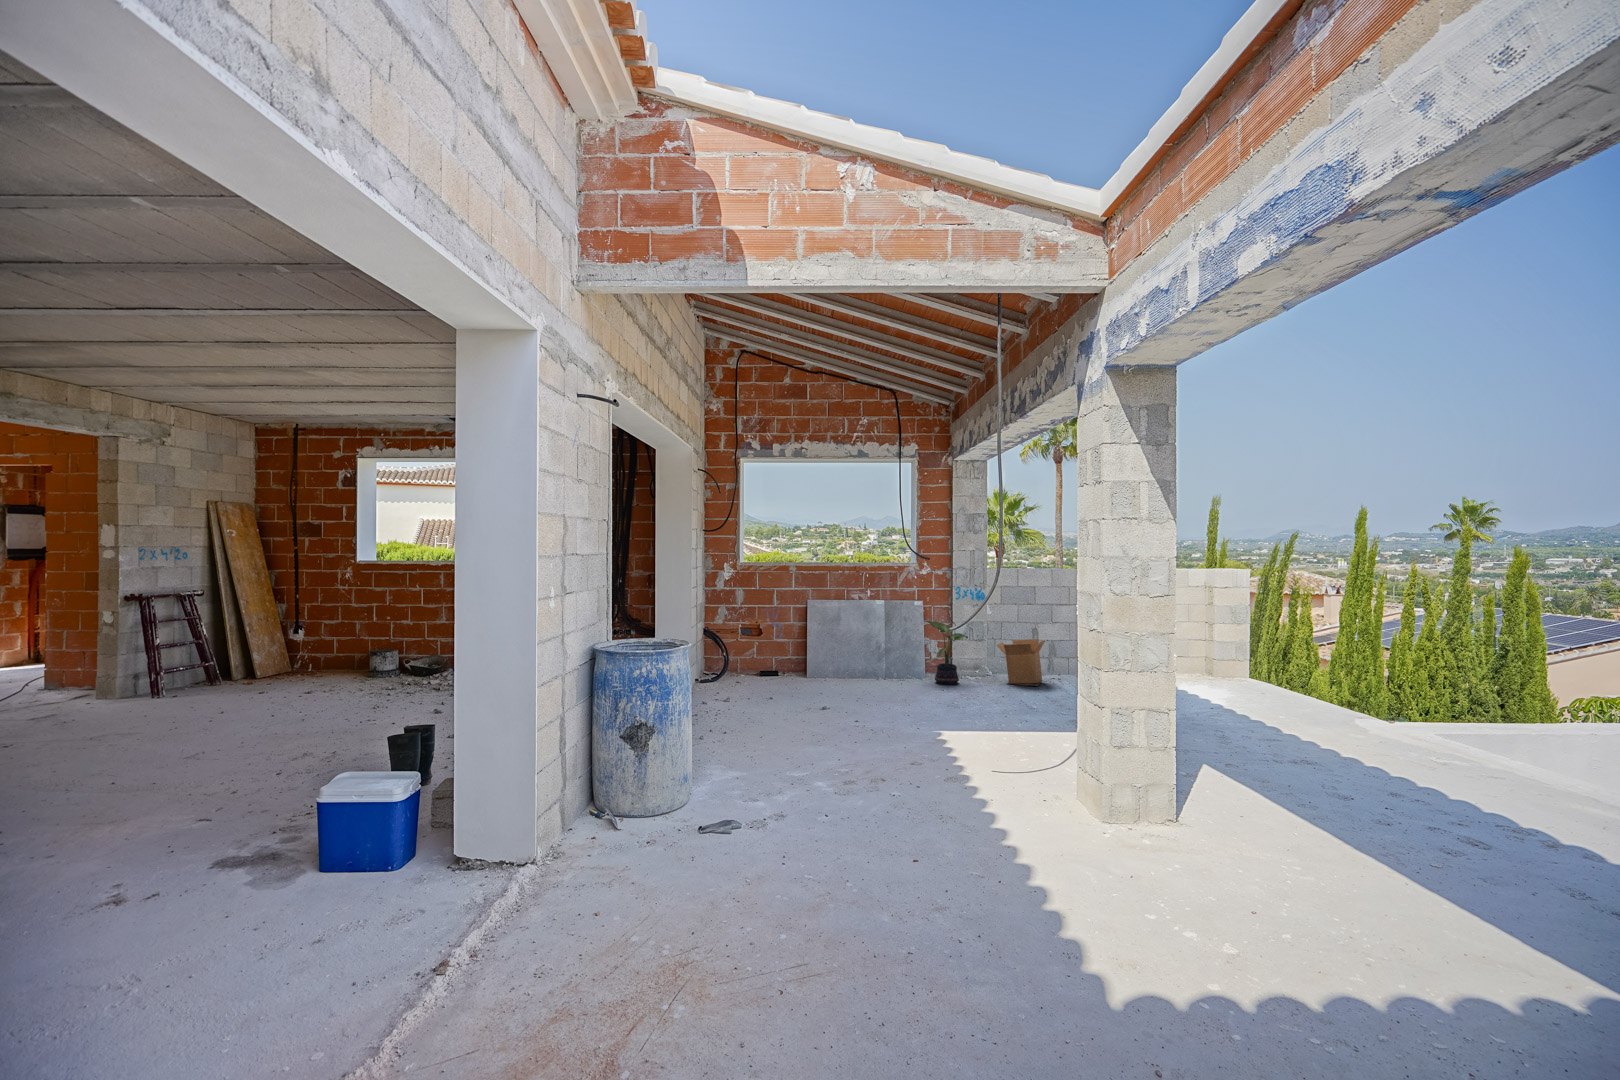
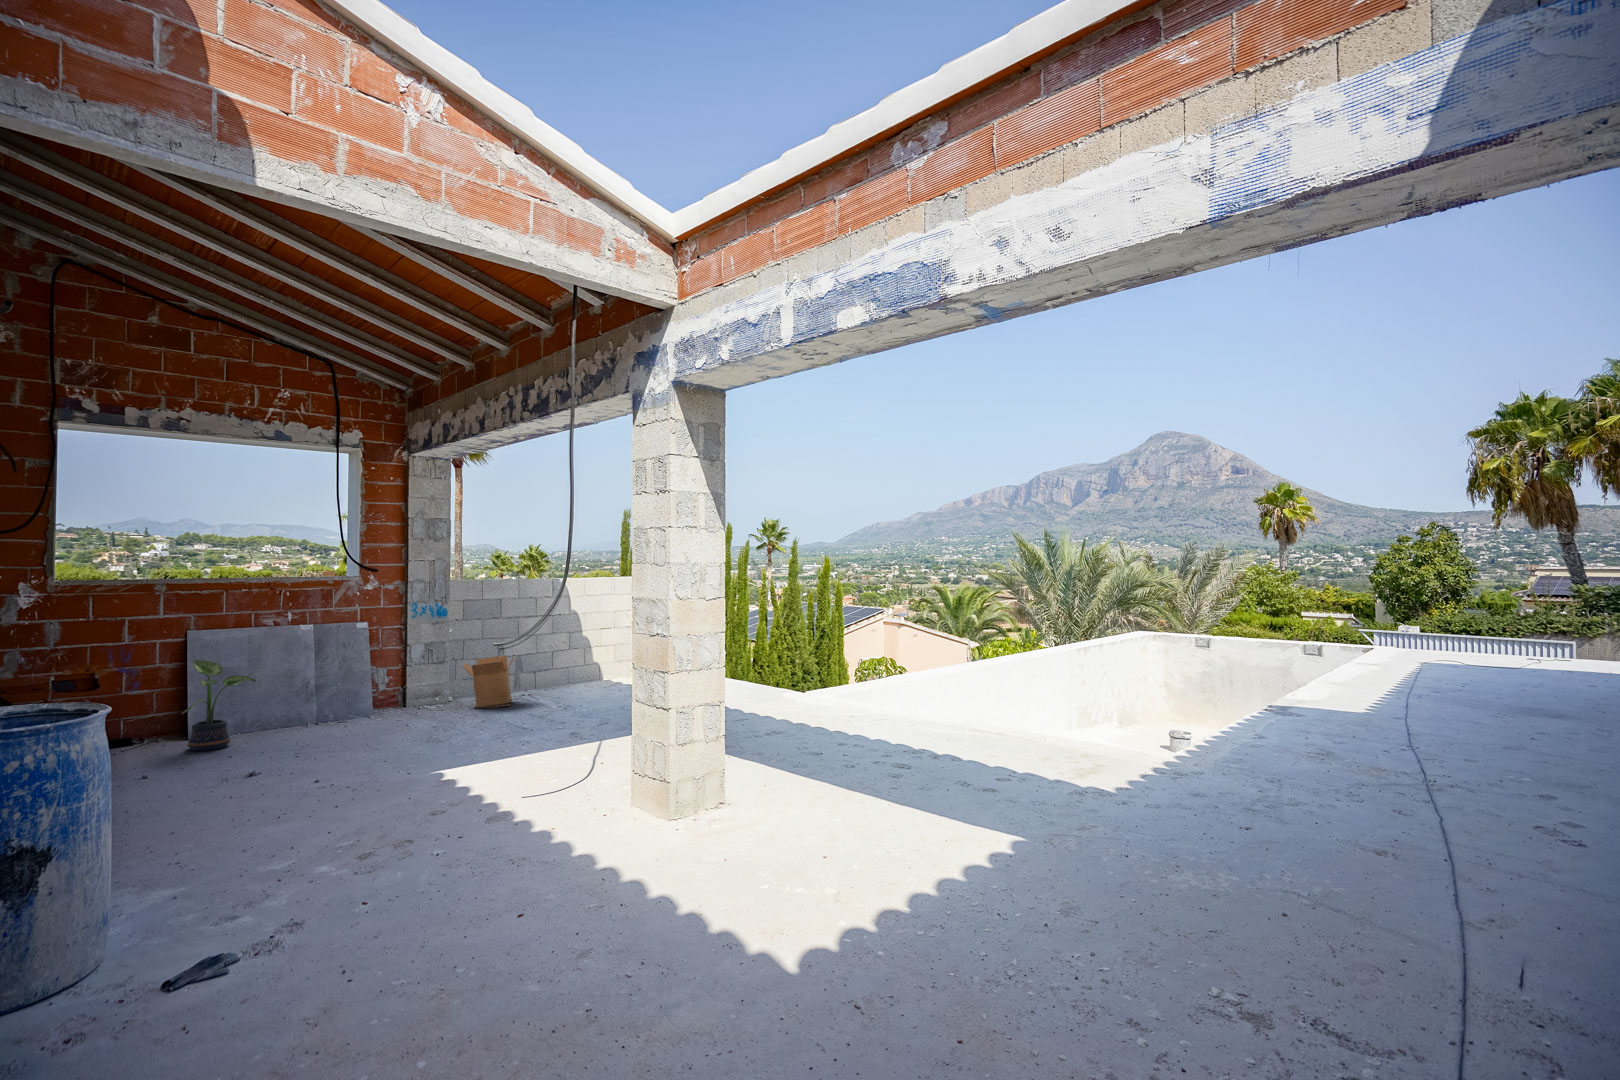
potted plant: present [927,621,968,684] -> present [182,660,256,751]

